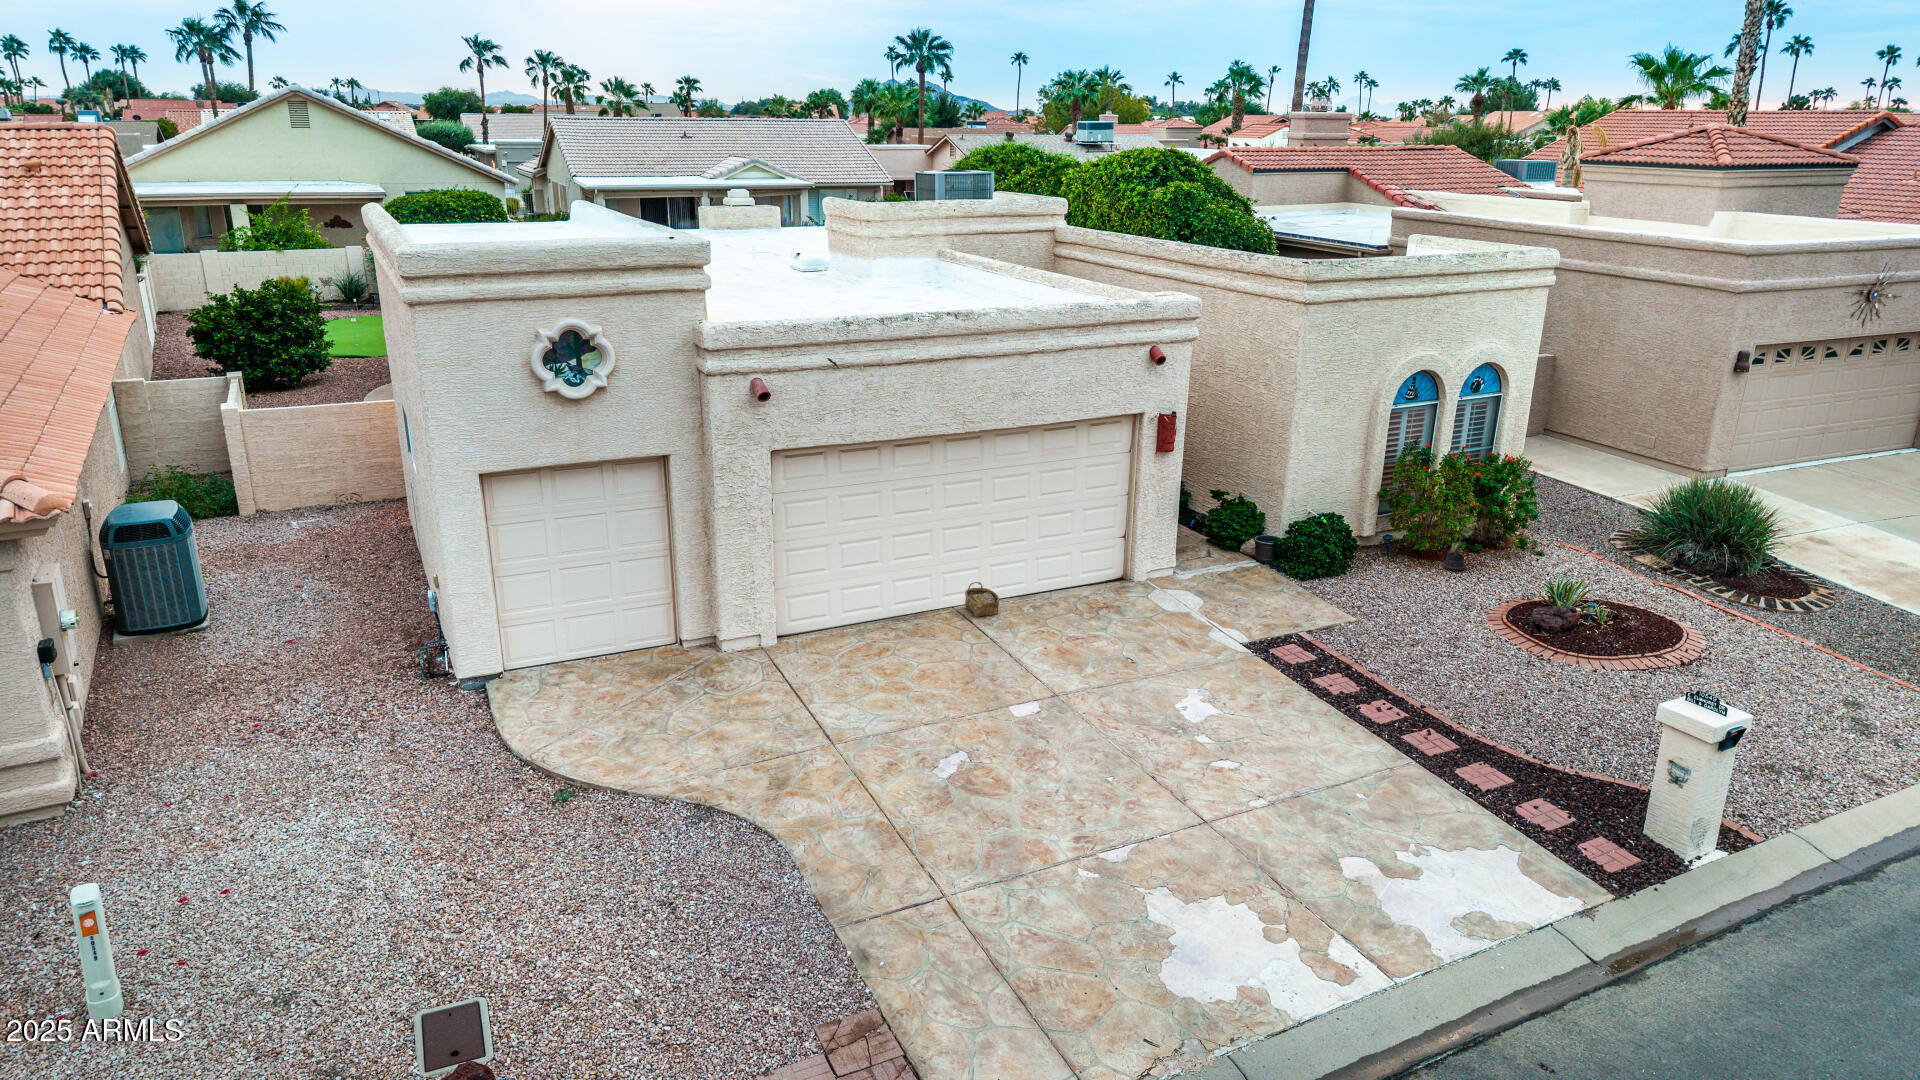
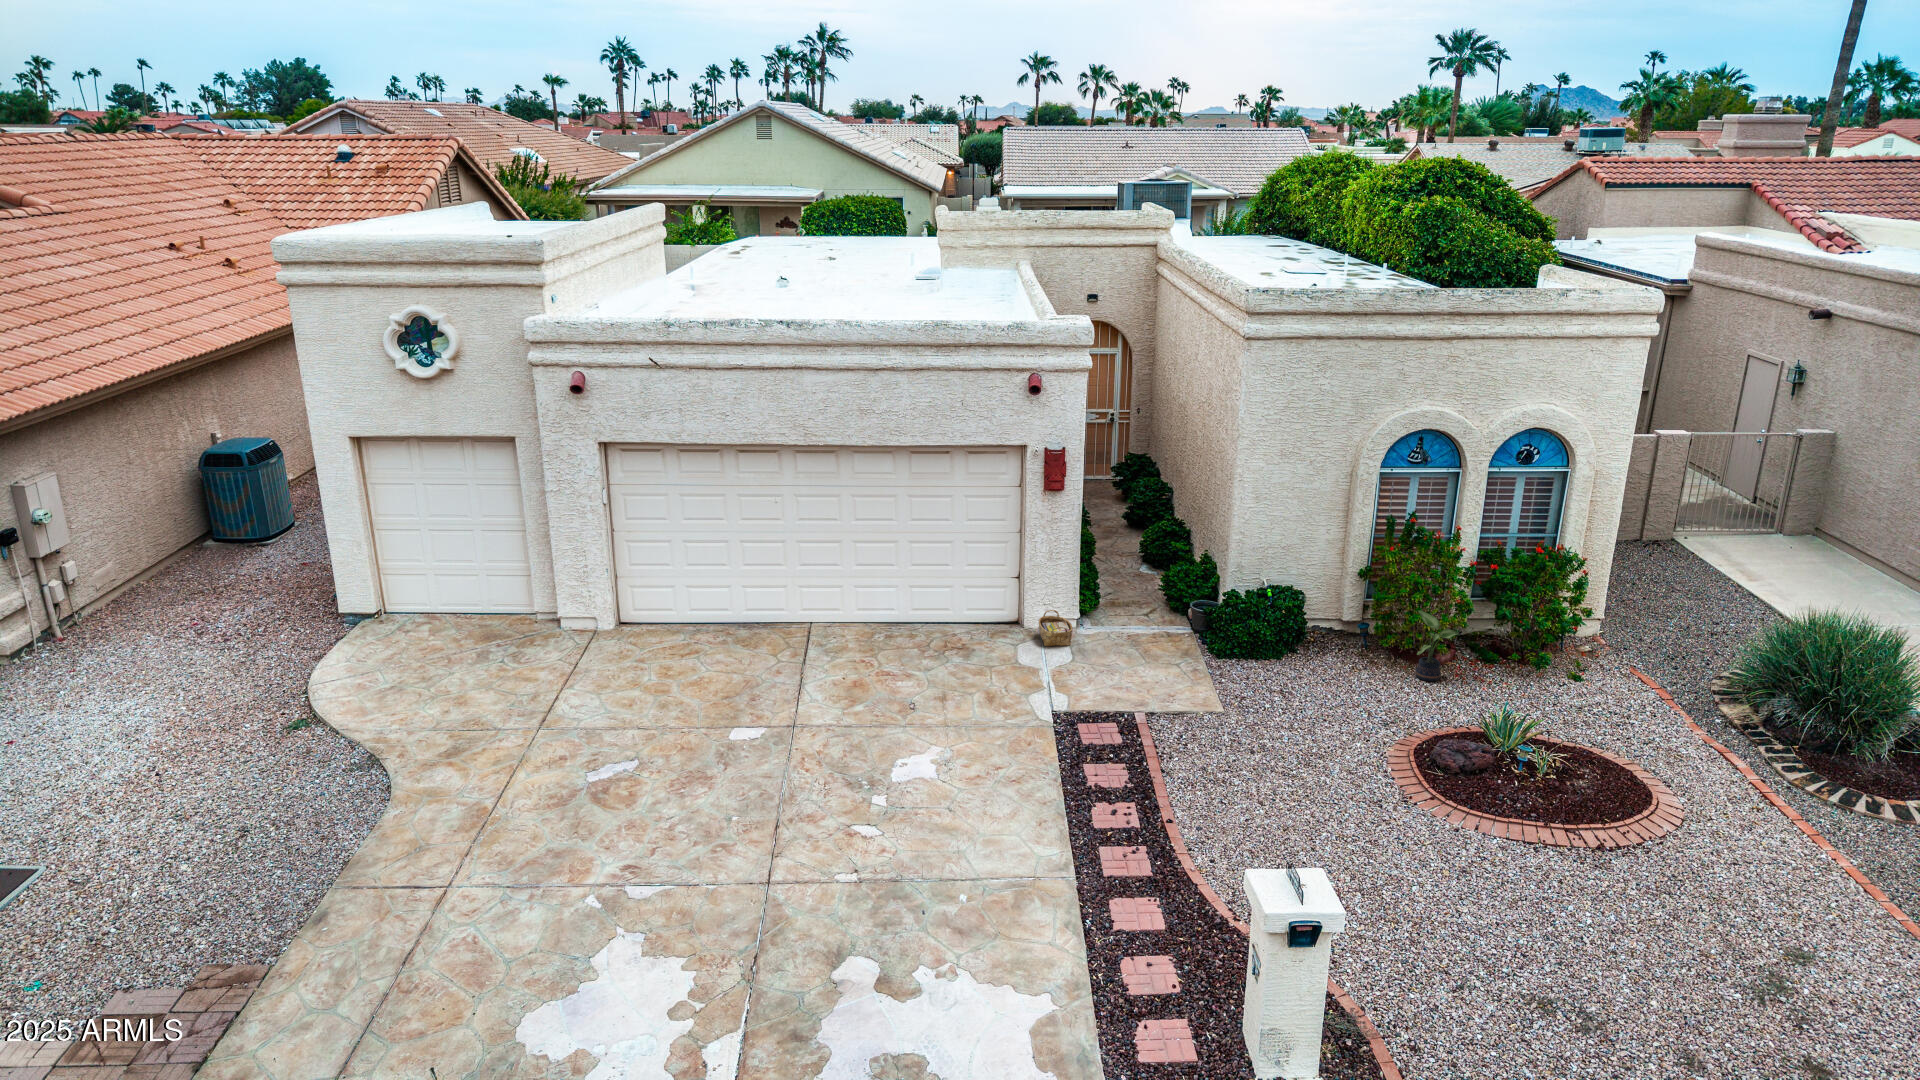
woven basket: present [965,582,999,617] -> present [1039,610,1072,646]

